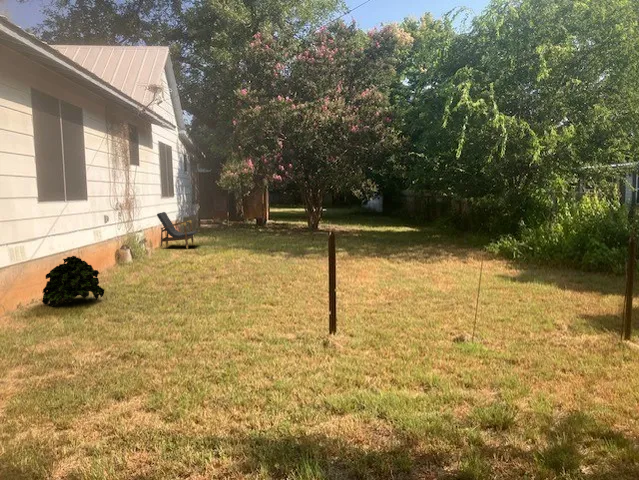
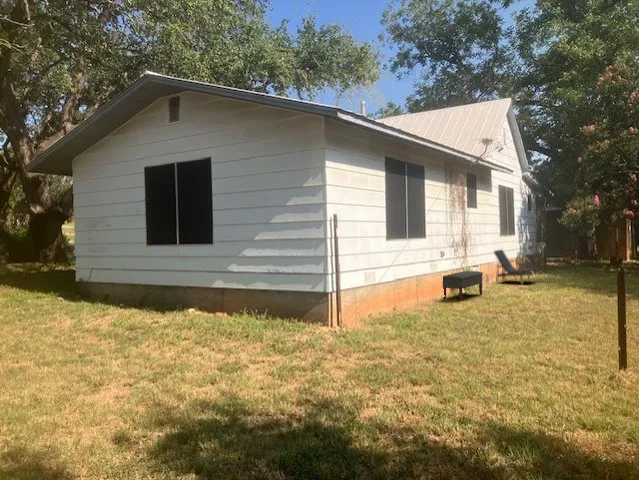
bench: none [106,237,151,272] -> present [443,271,483,301]
potted plant: present [42,256,104,307] -> none [387,282,432,320]

